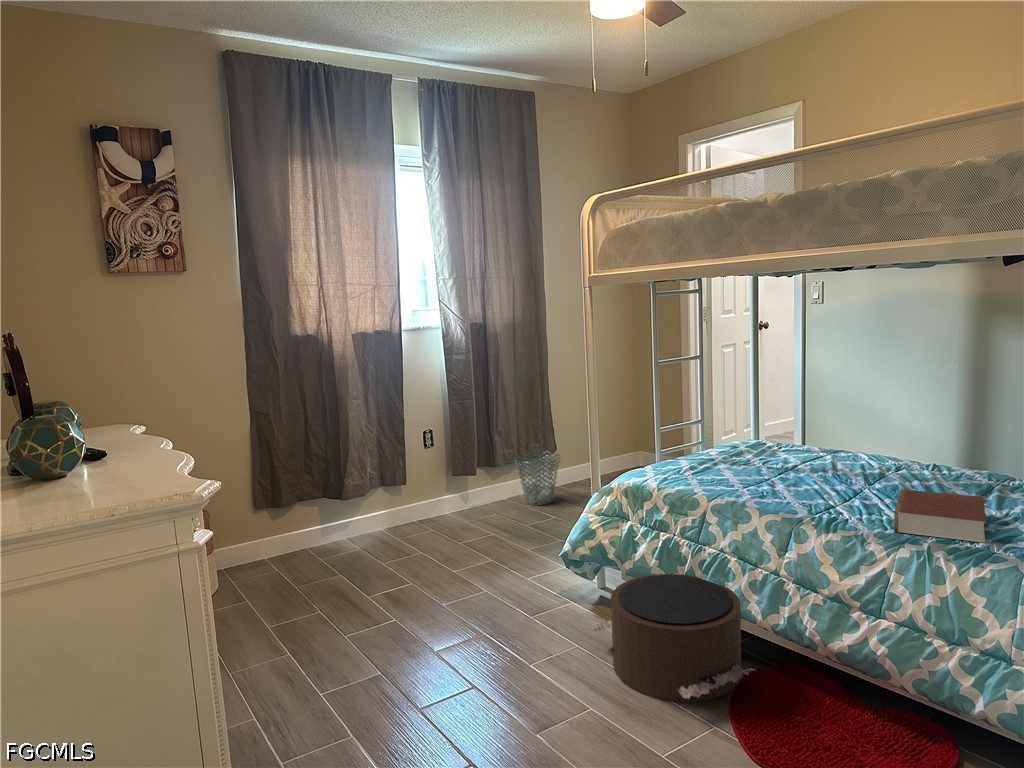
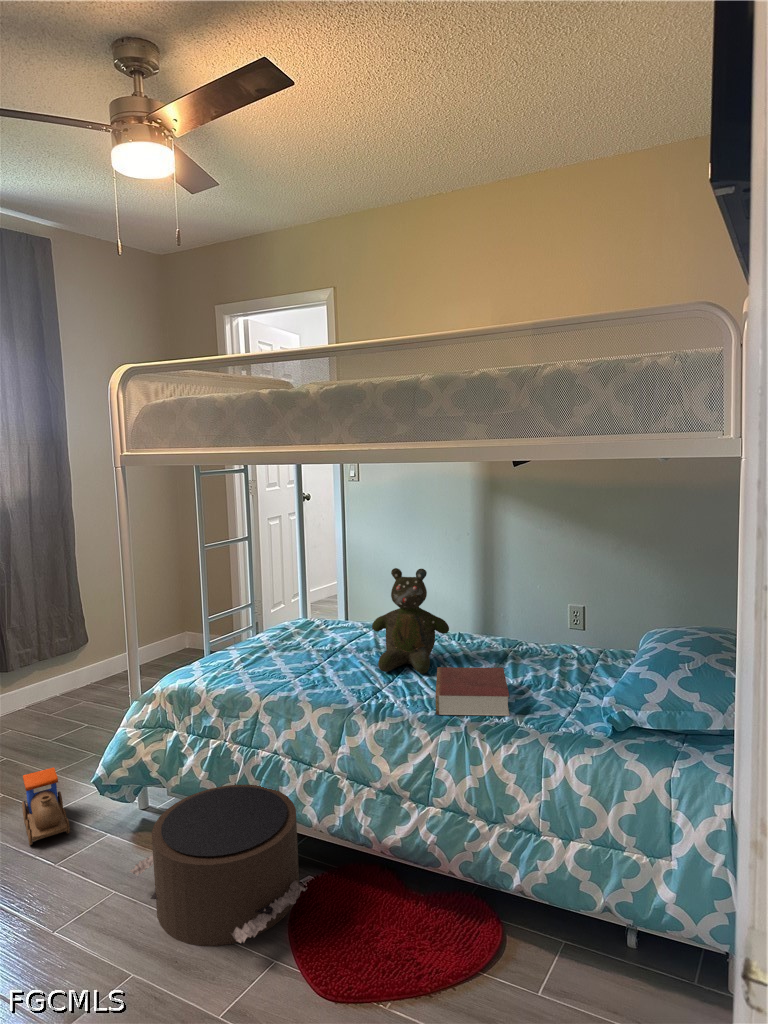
teddy bear: none [828,387,919,496] -> present [372,568,449,674]
waste basket: present [514,451,560,505] -> none [37,644,96,709]
toy train: none [507,542,543,598] -> present [22,767,70,845]

